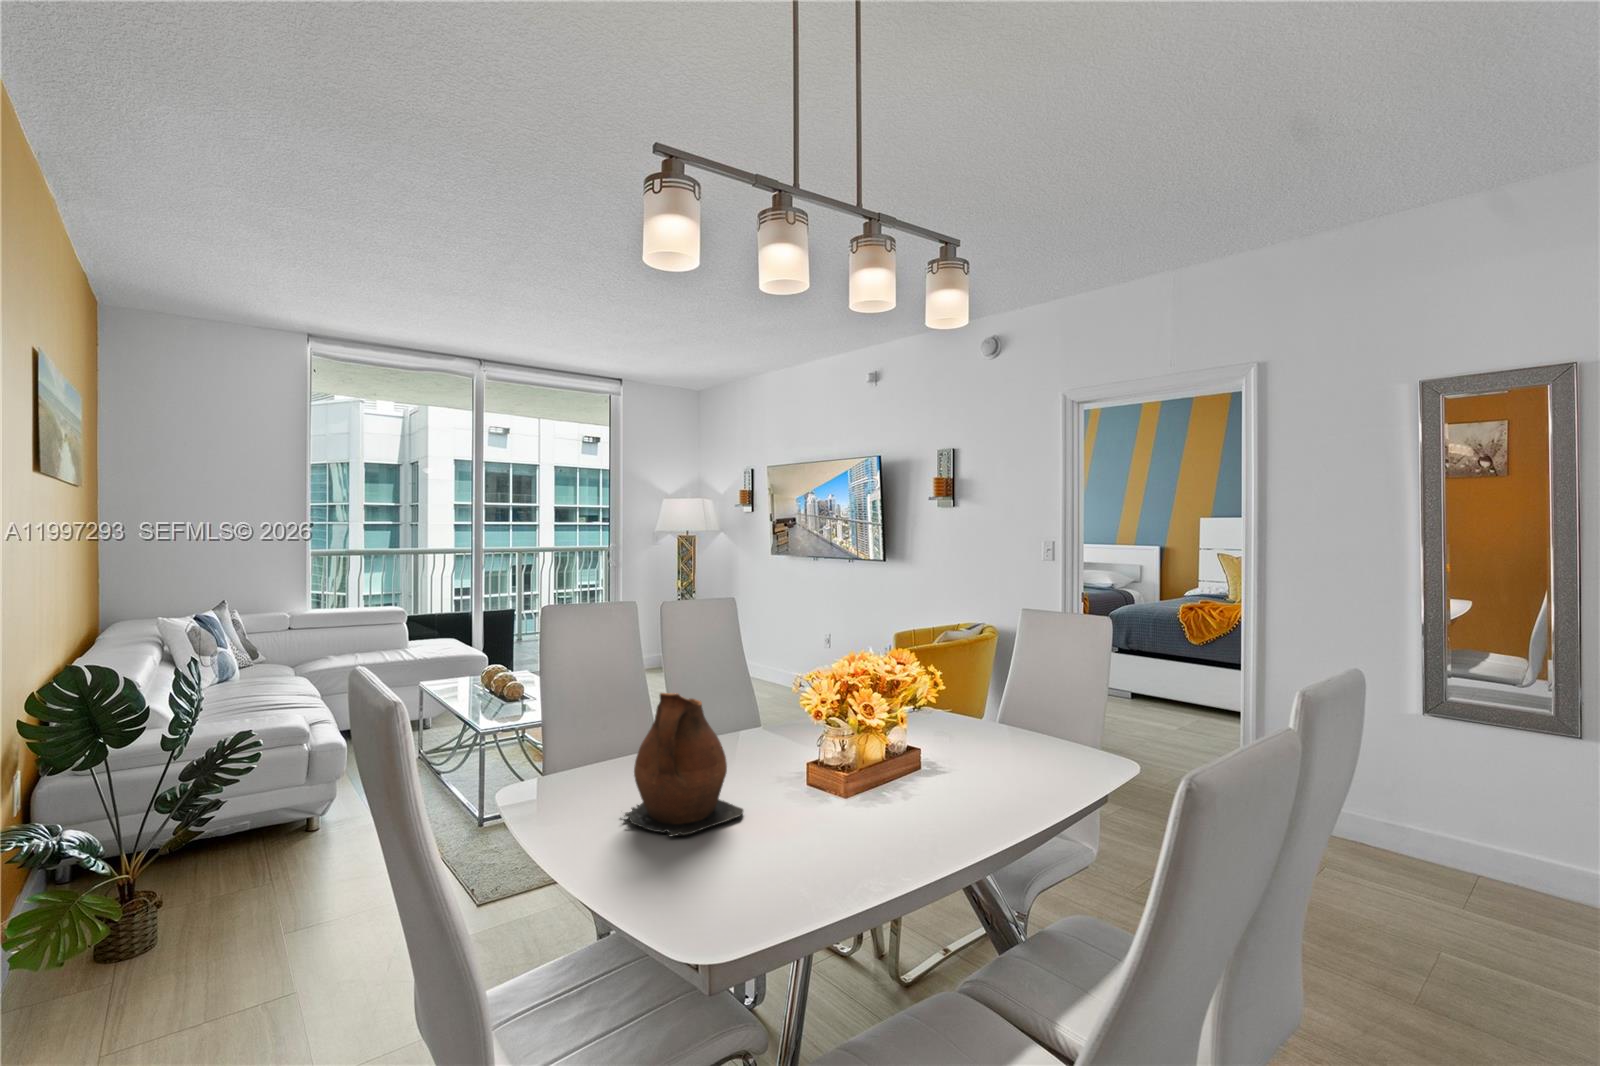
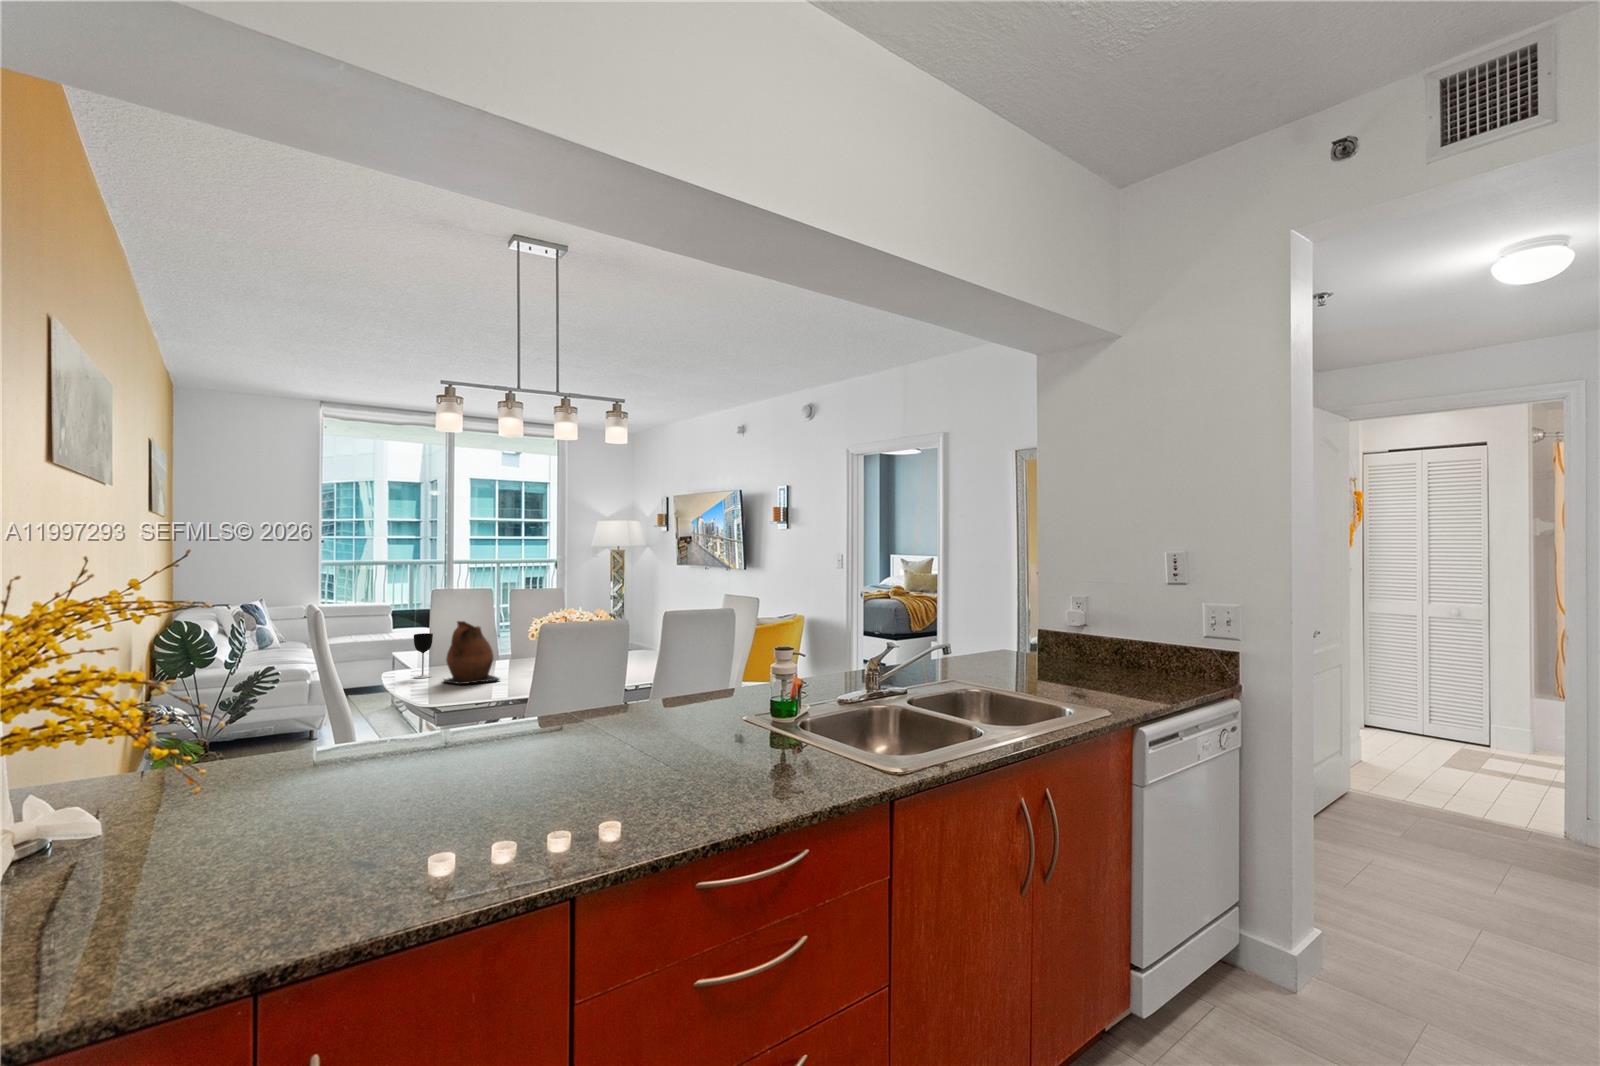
wine glass: none [550,708,587,806] -> present [414,633,433,678]

